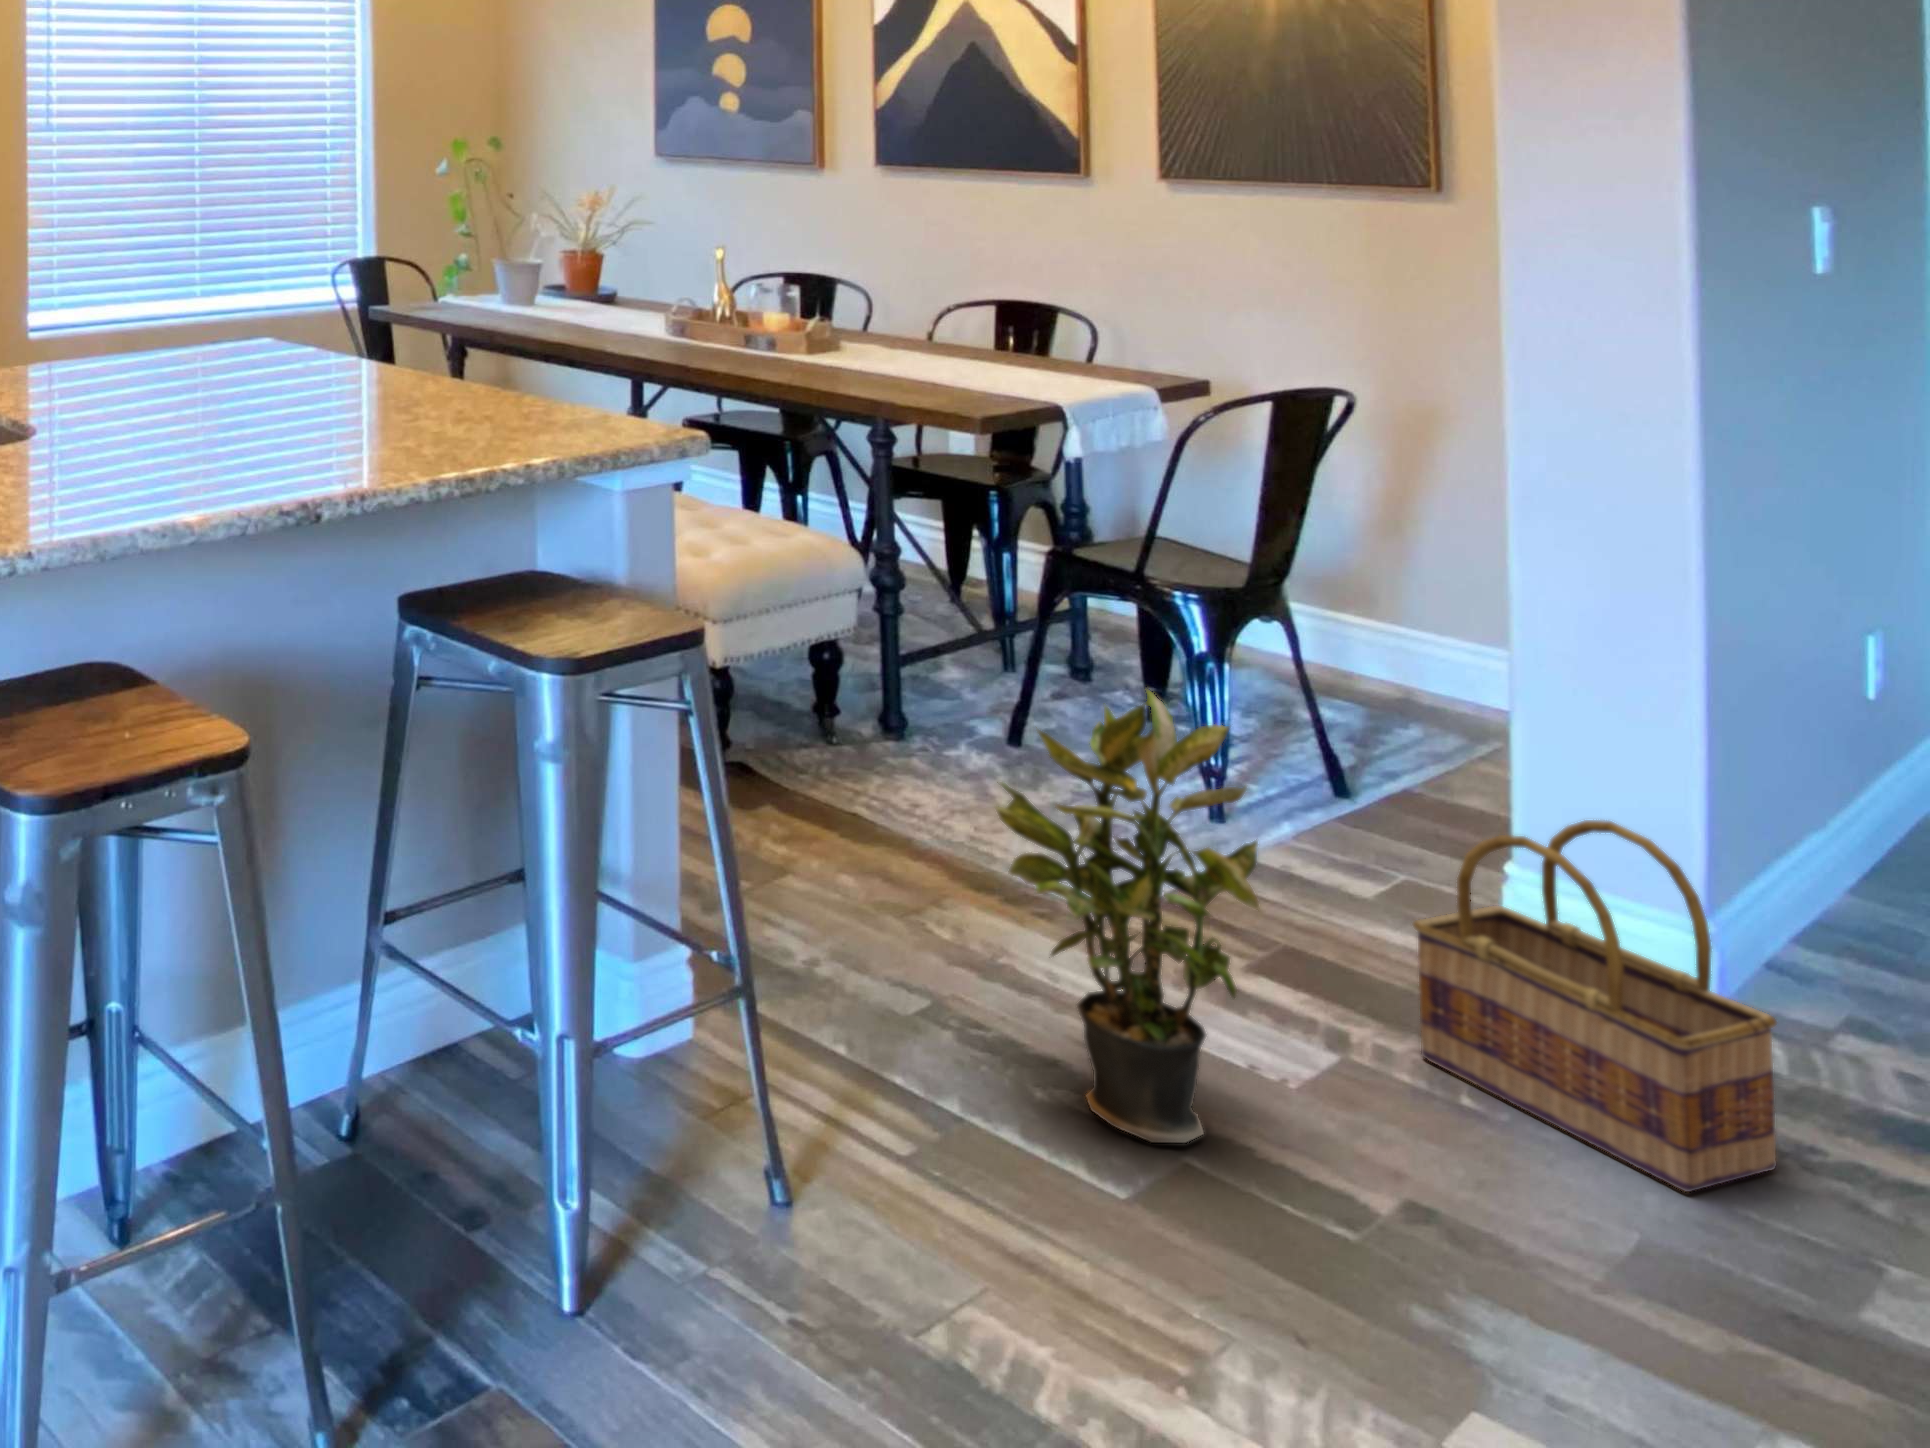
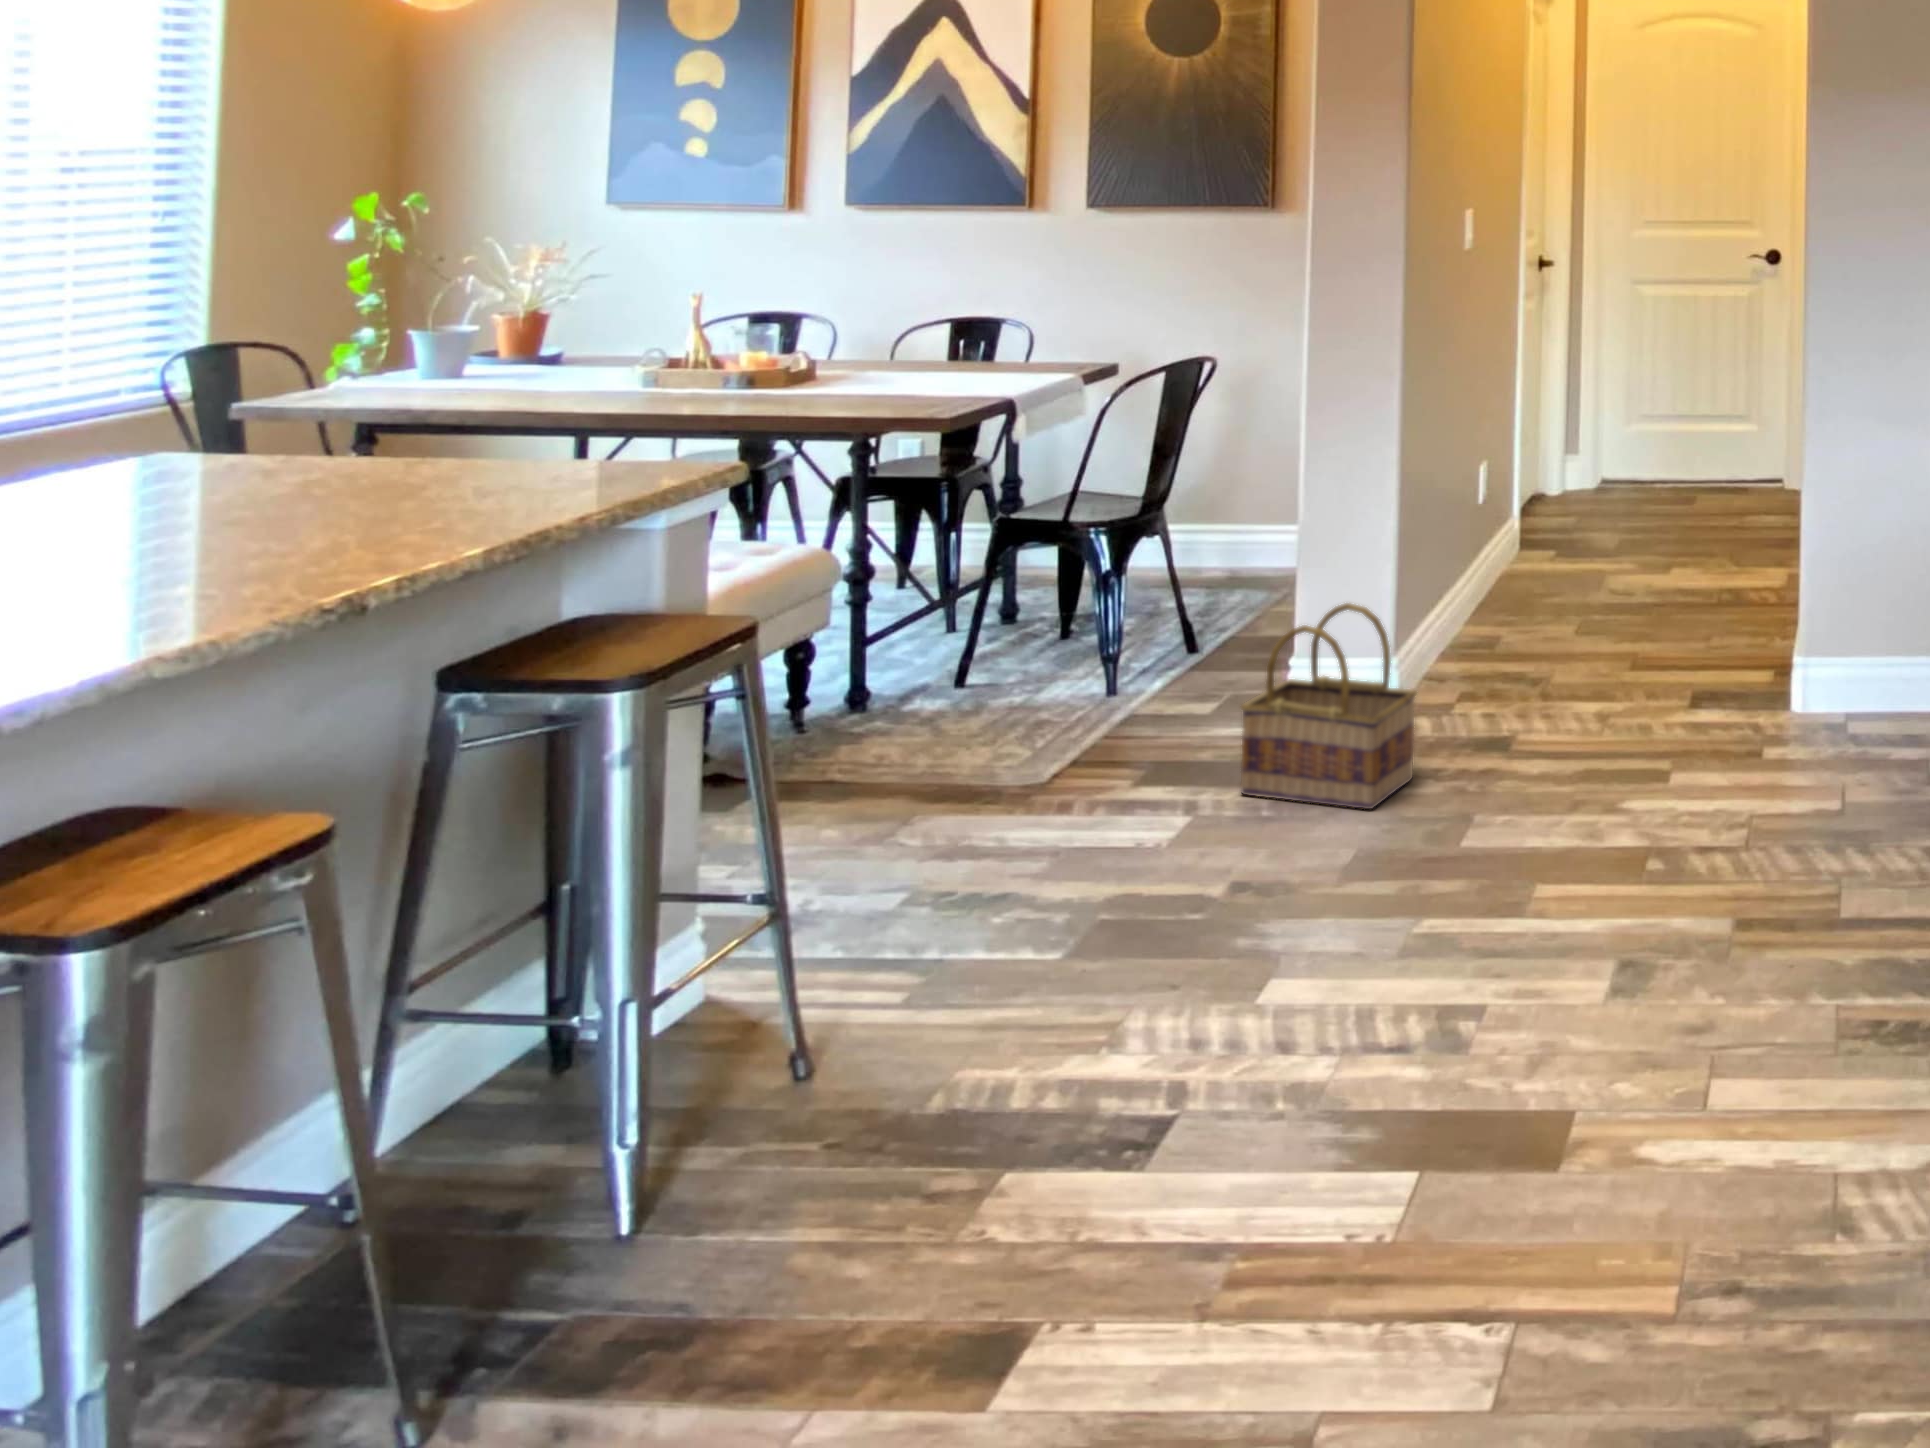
potted plant: present [996,690,1259,1143] -> none [977,589,1157,917]

